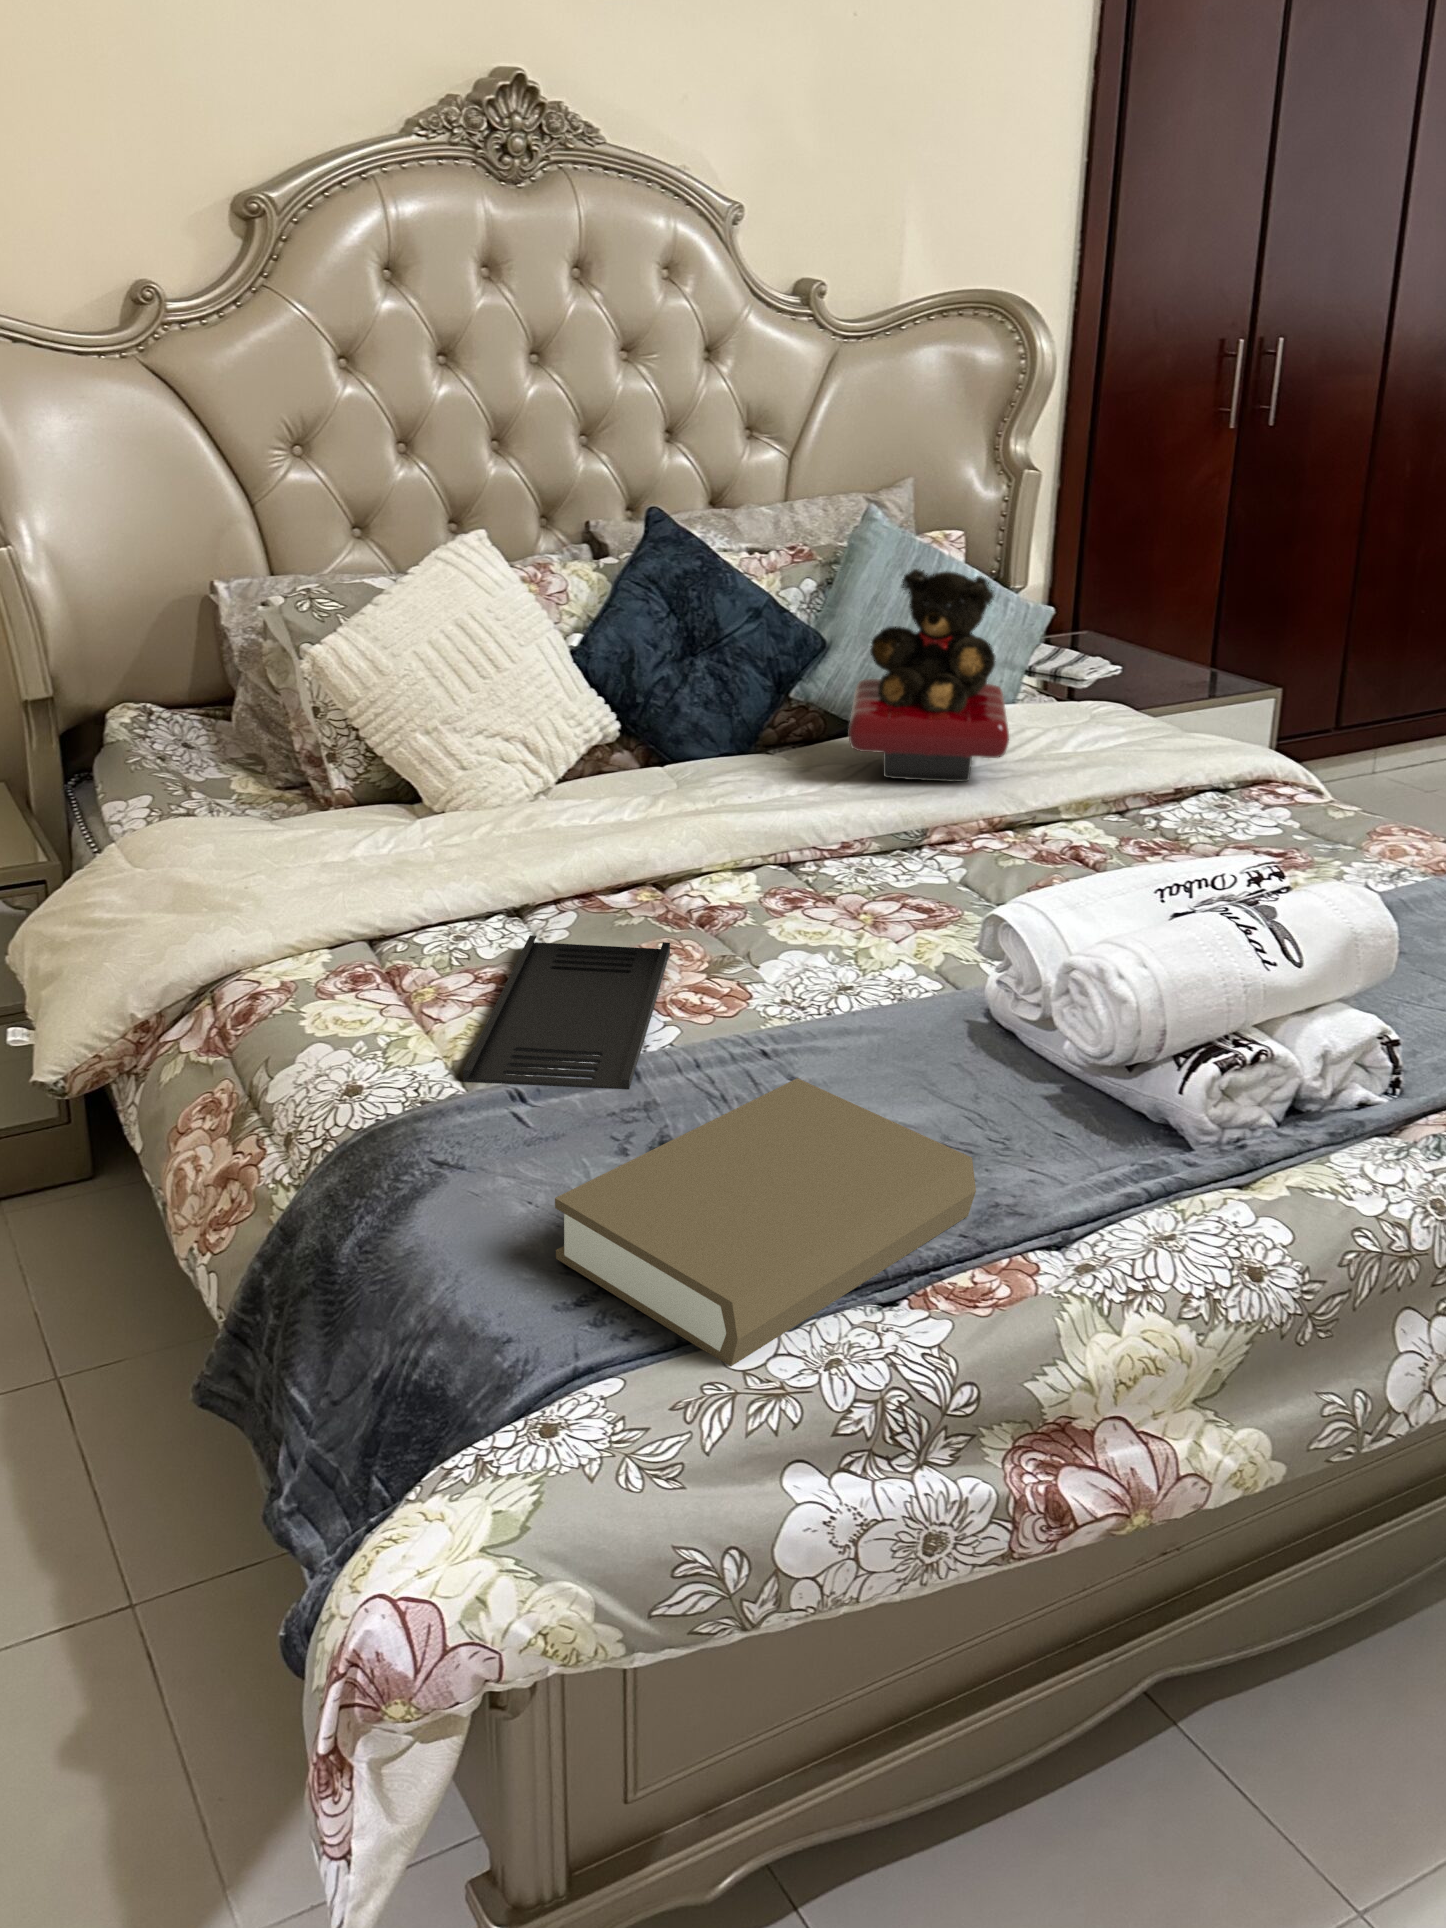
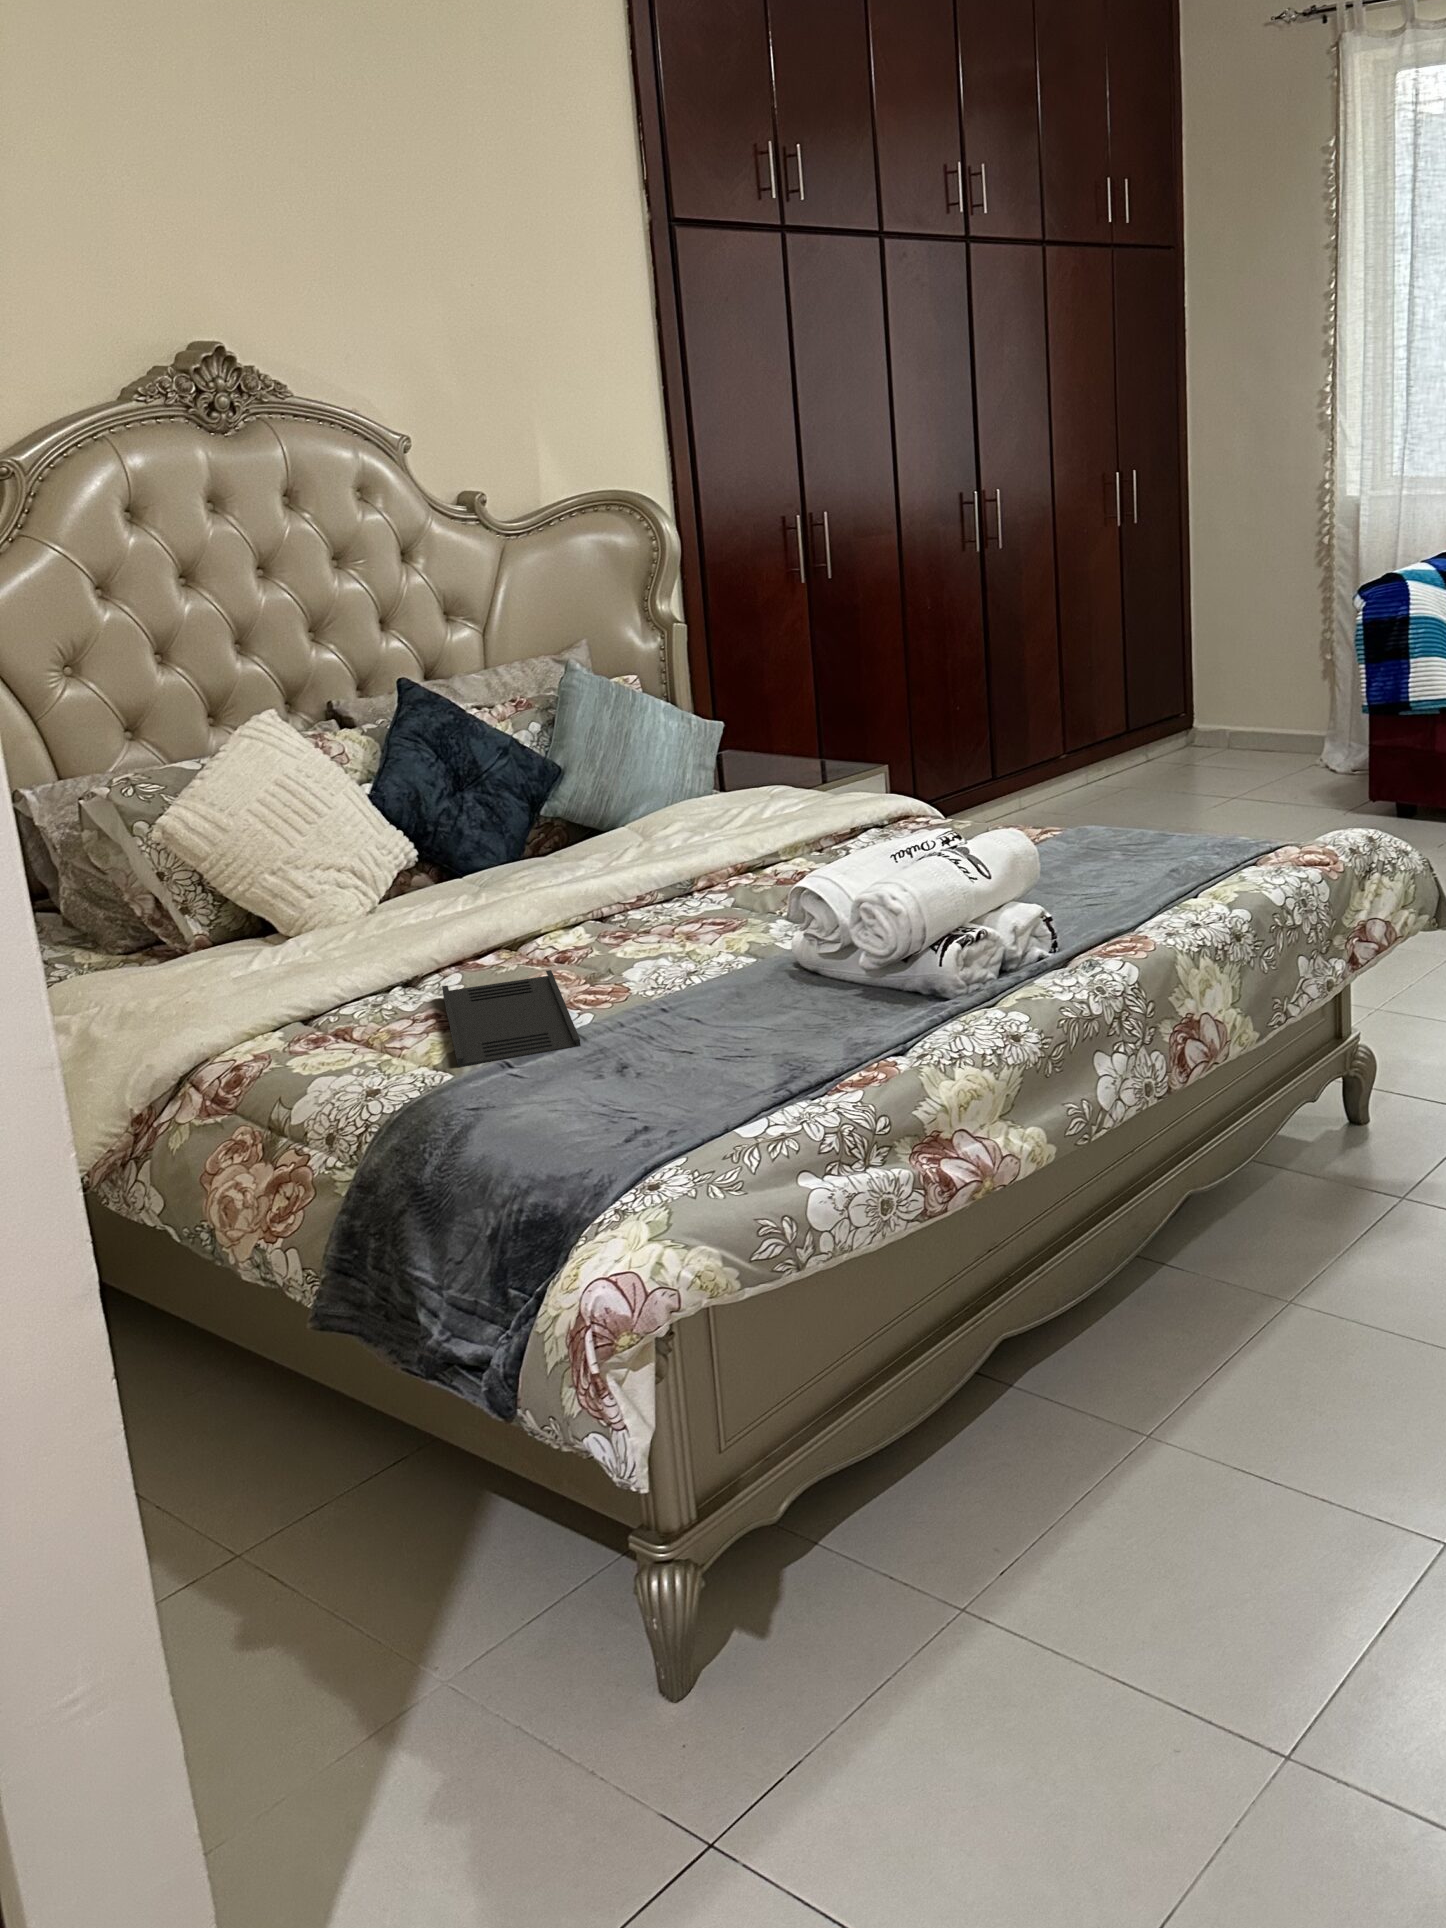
teddy bear: present [849,569,1009,782] -> none [602,692,735,852]
book: present [555,1078,976,1366] -> none [596,1000,845,1137]

